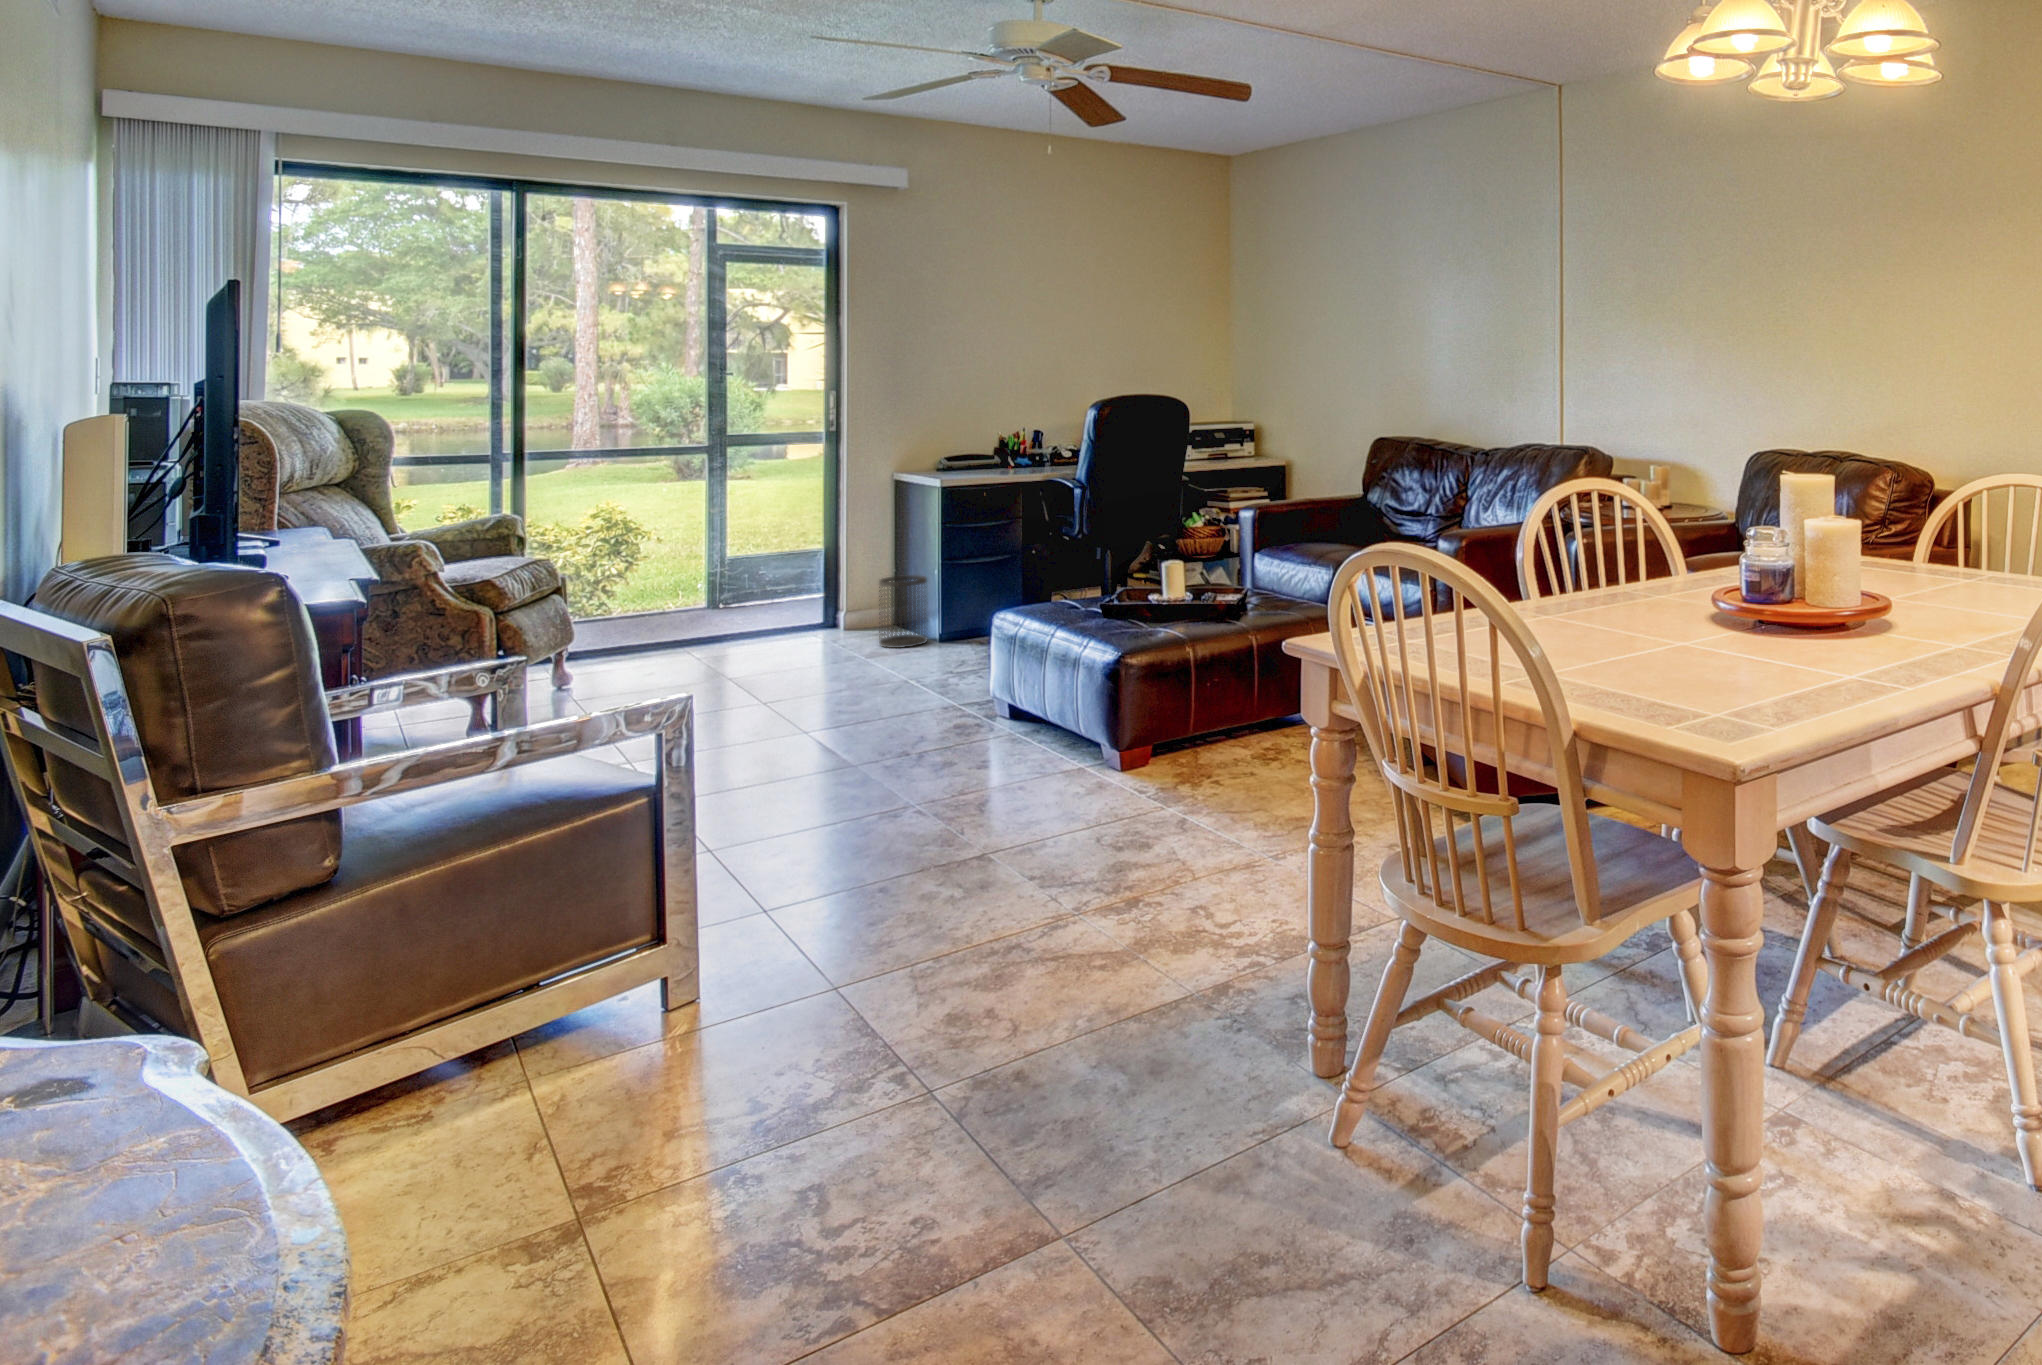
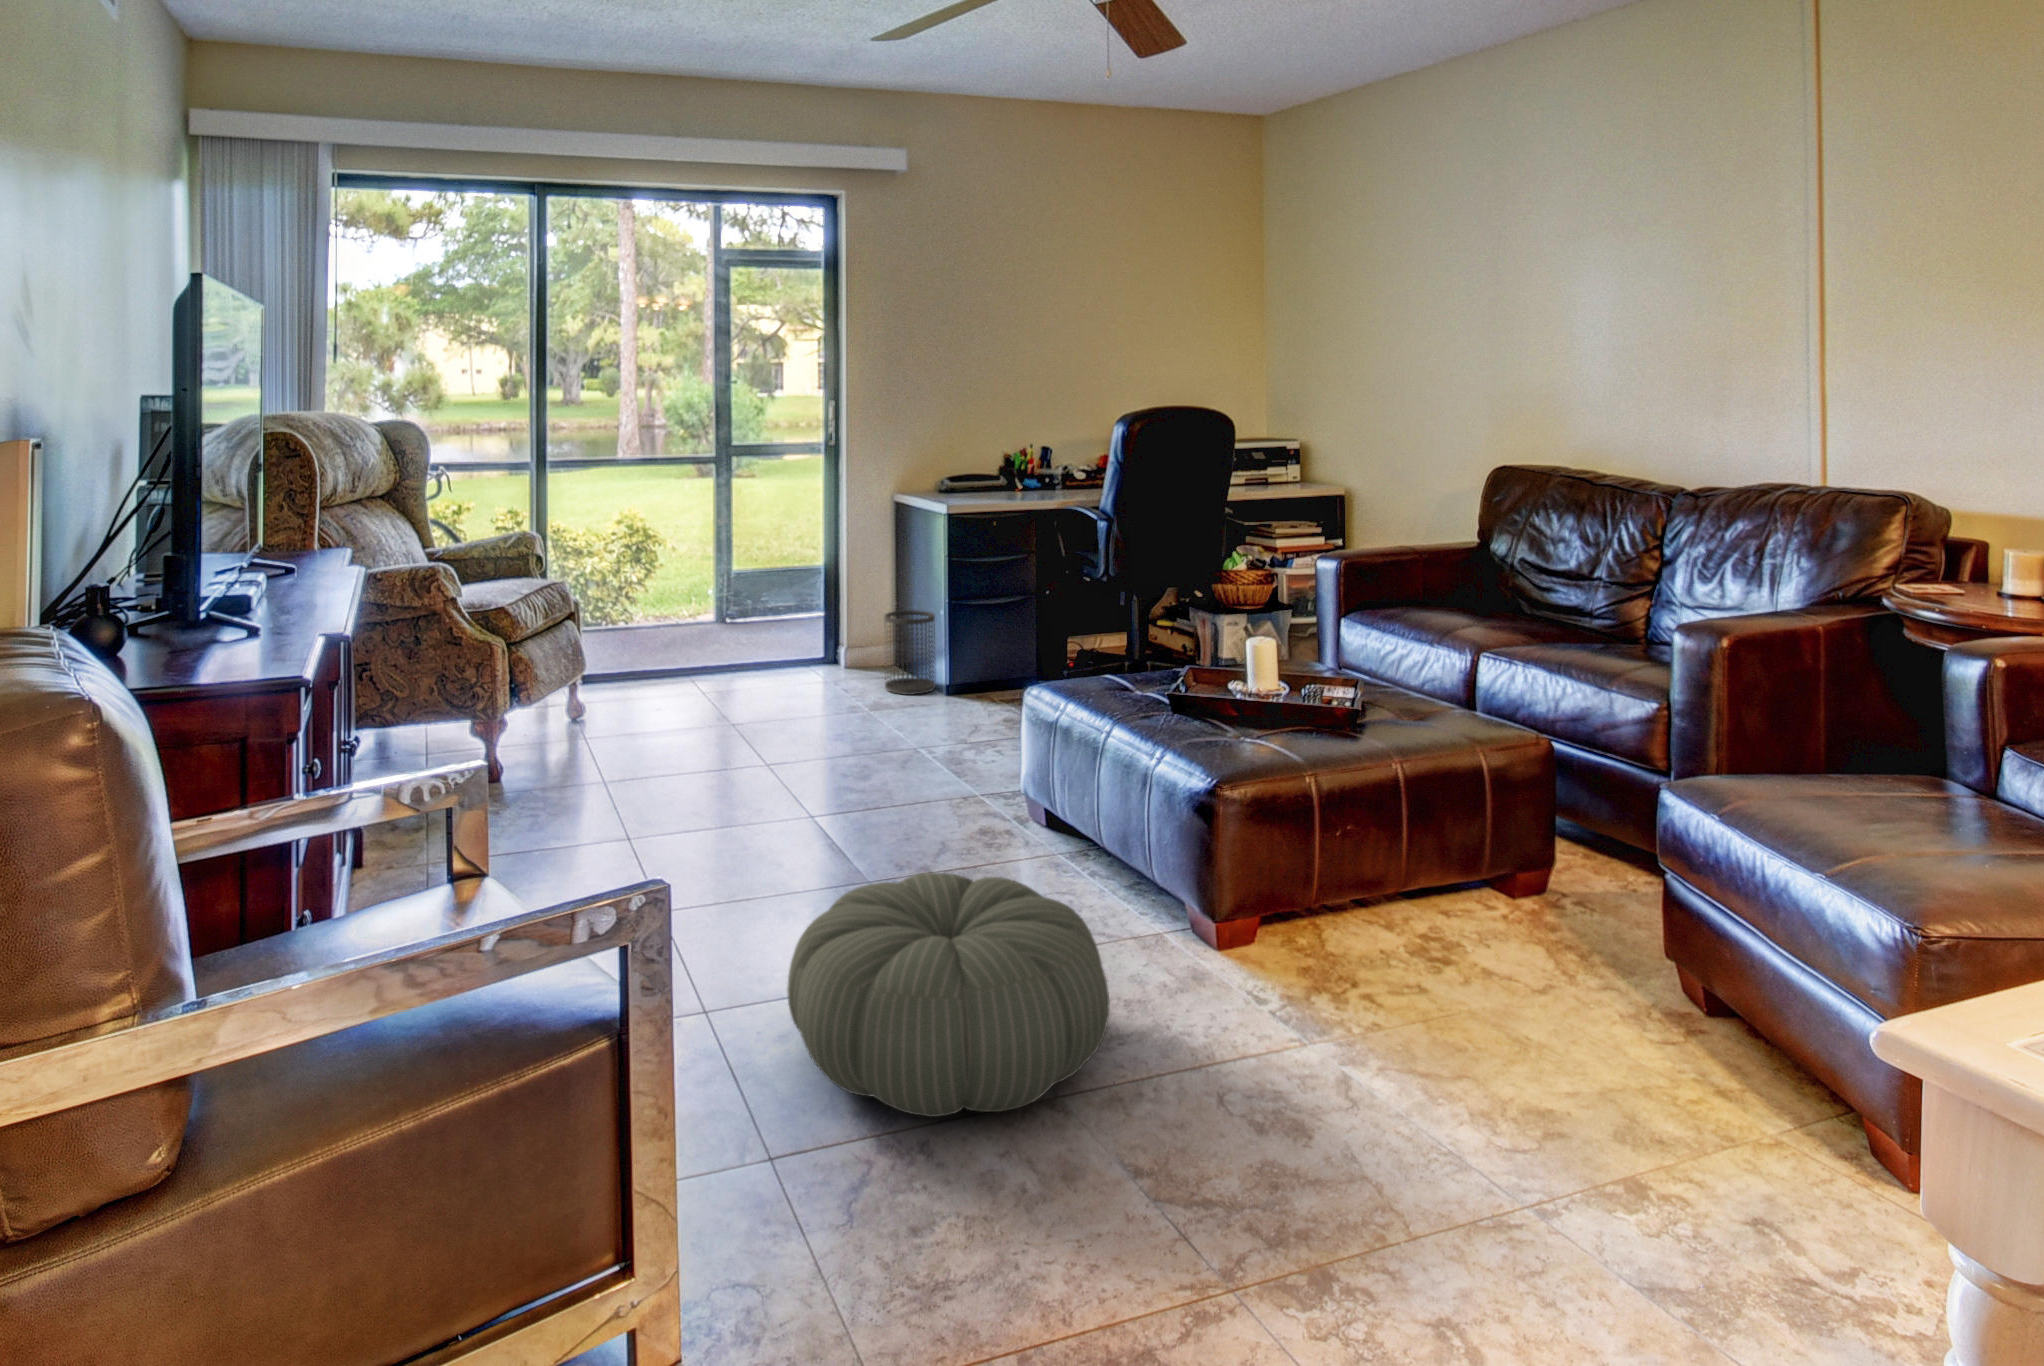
pouf: none [790,724,1027,861] -> present [787,873,1110,1117]

